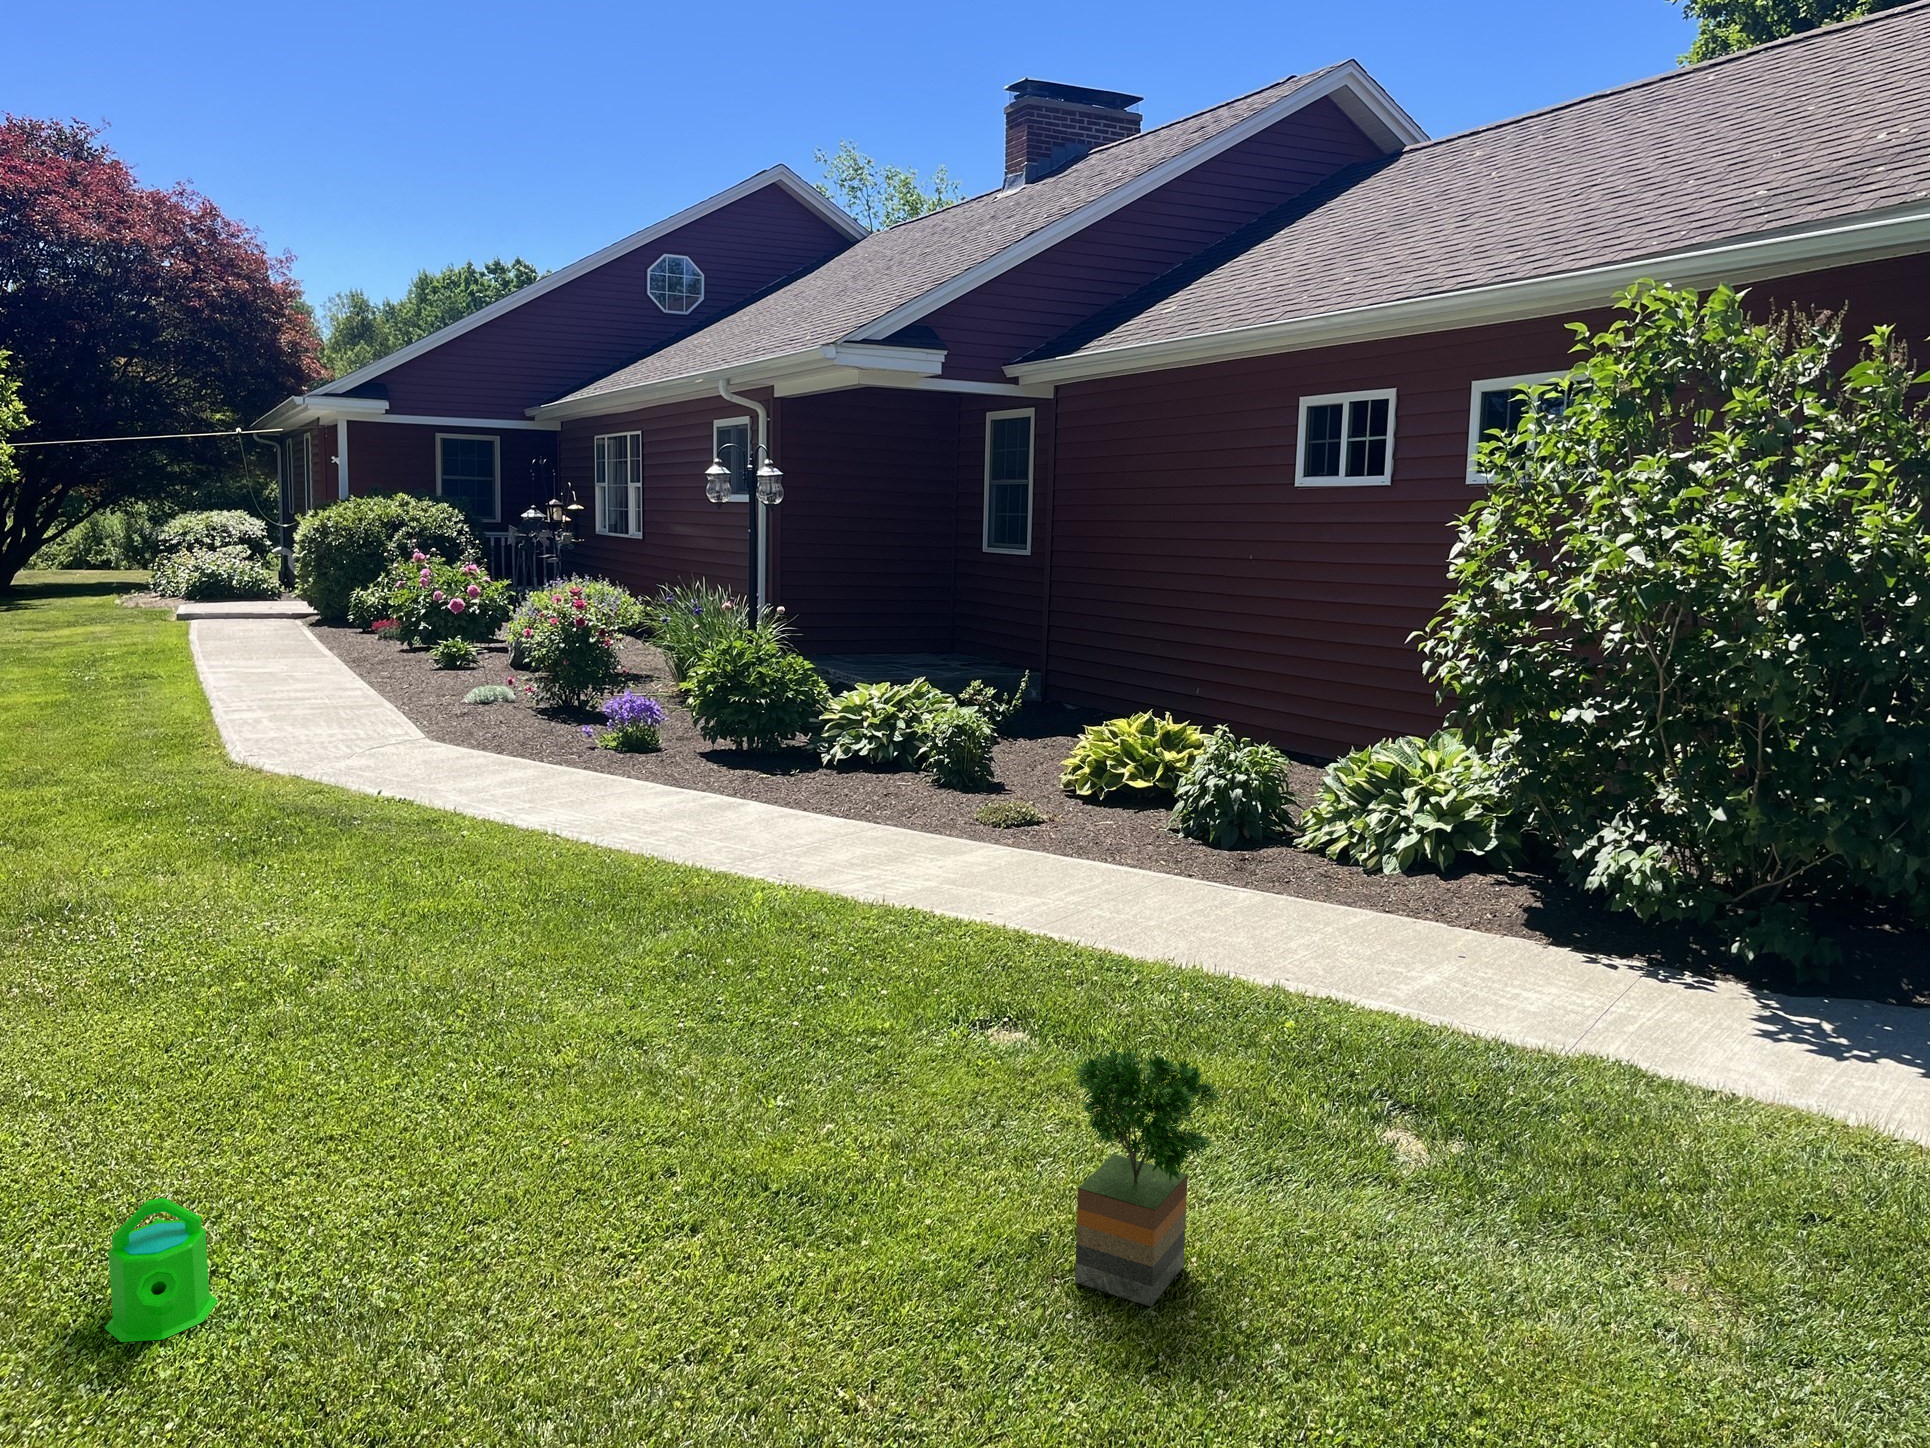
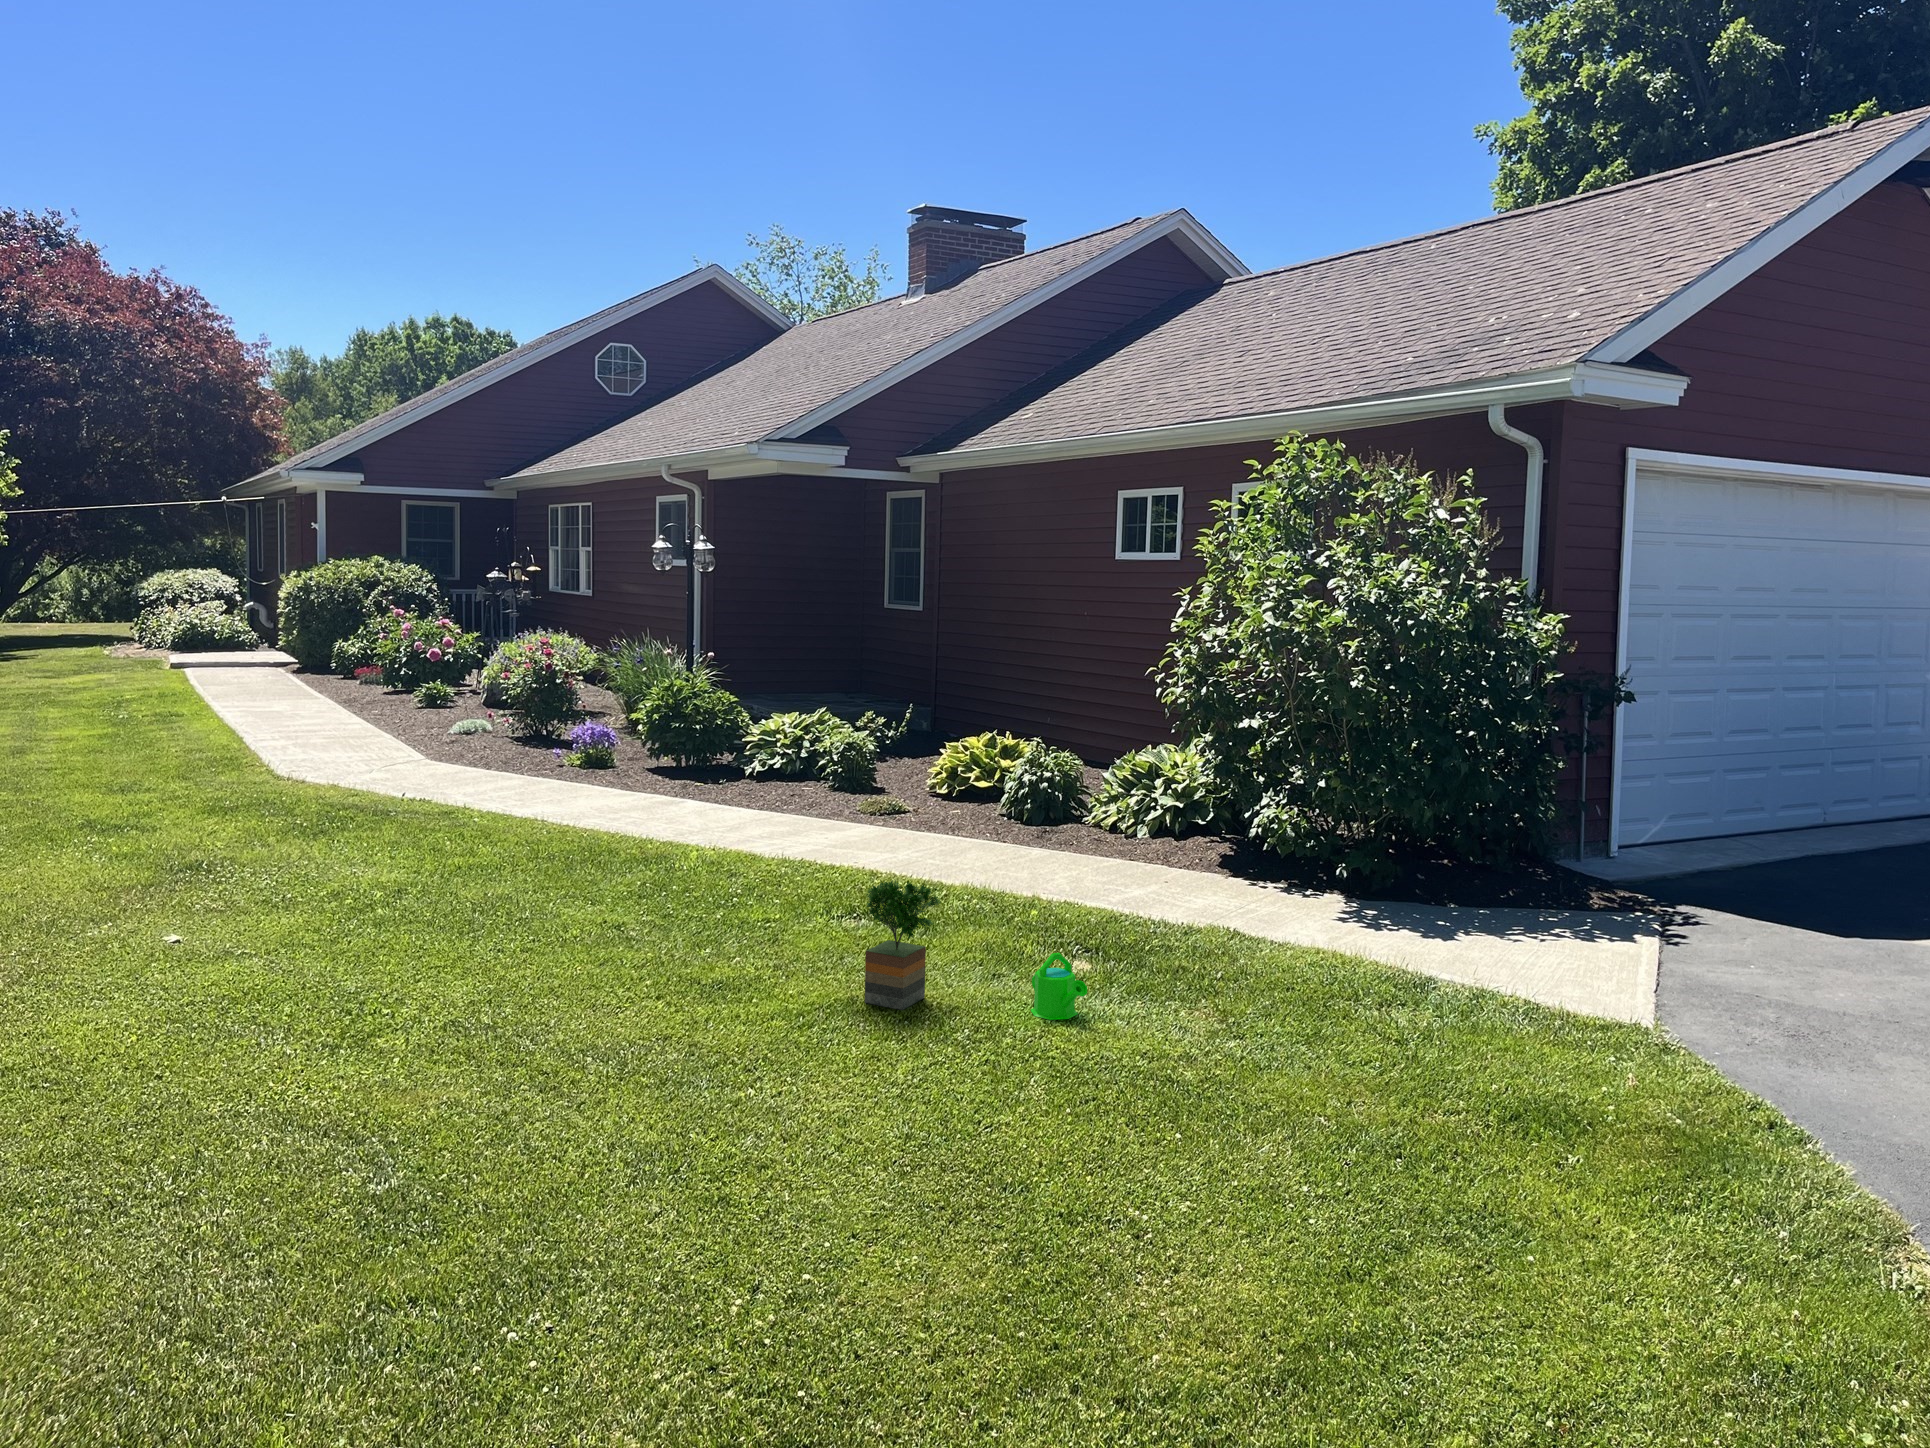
watering can: present [105,1198,218,1342] -> present [1031,953,1087,1020]

